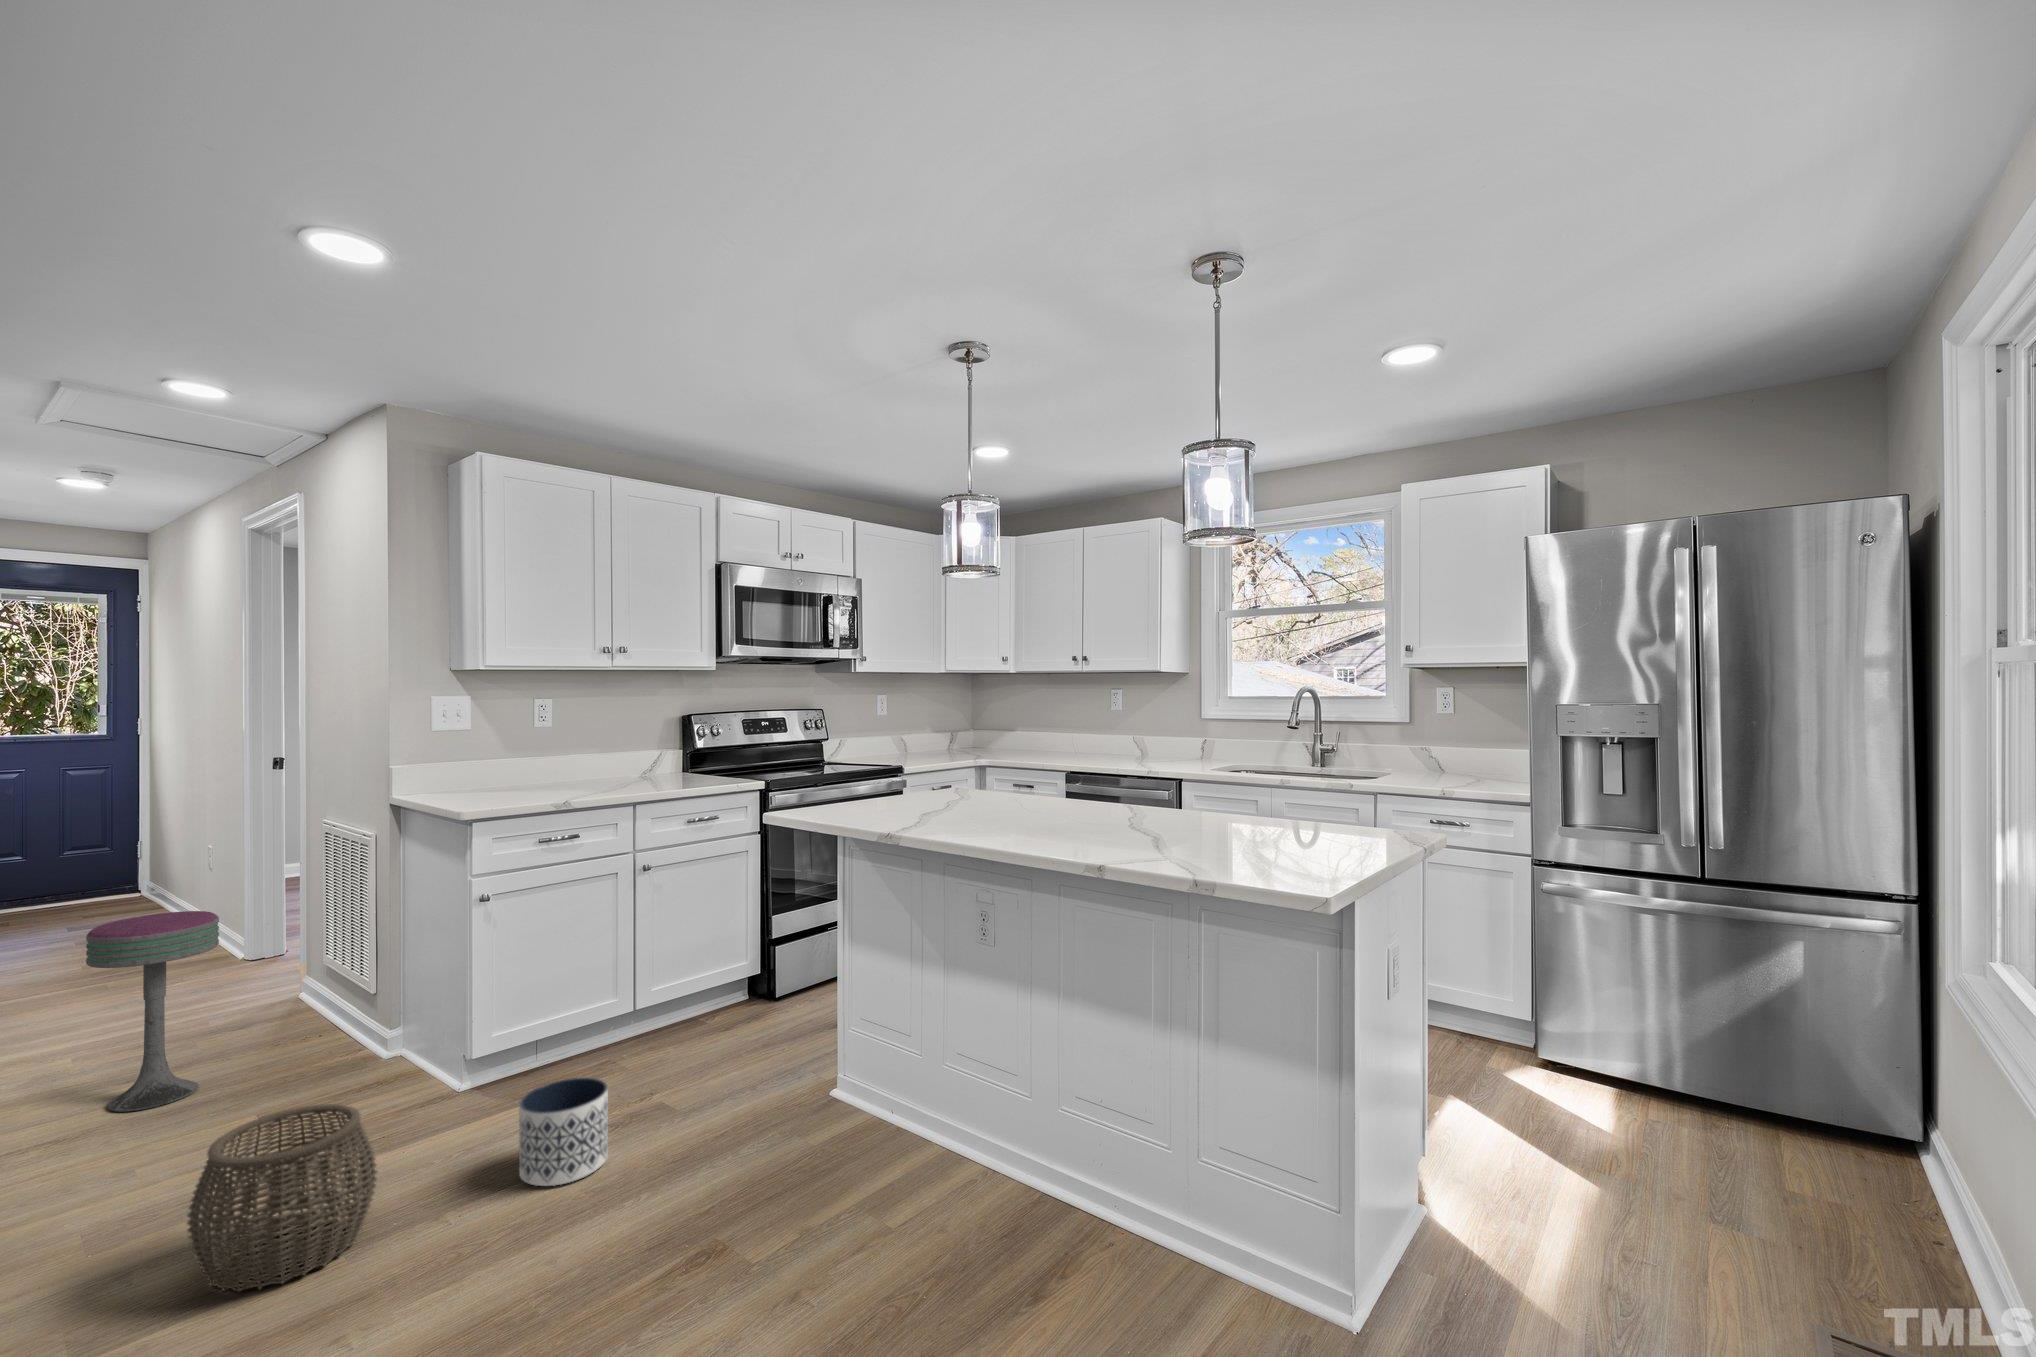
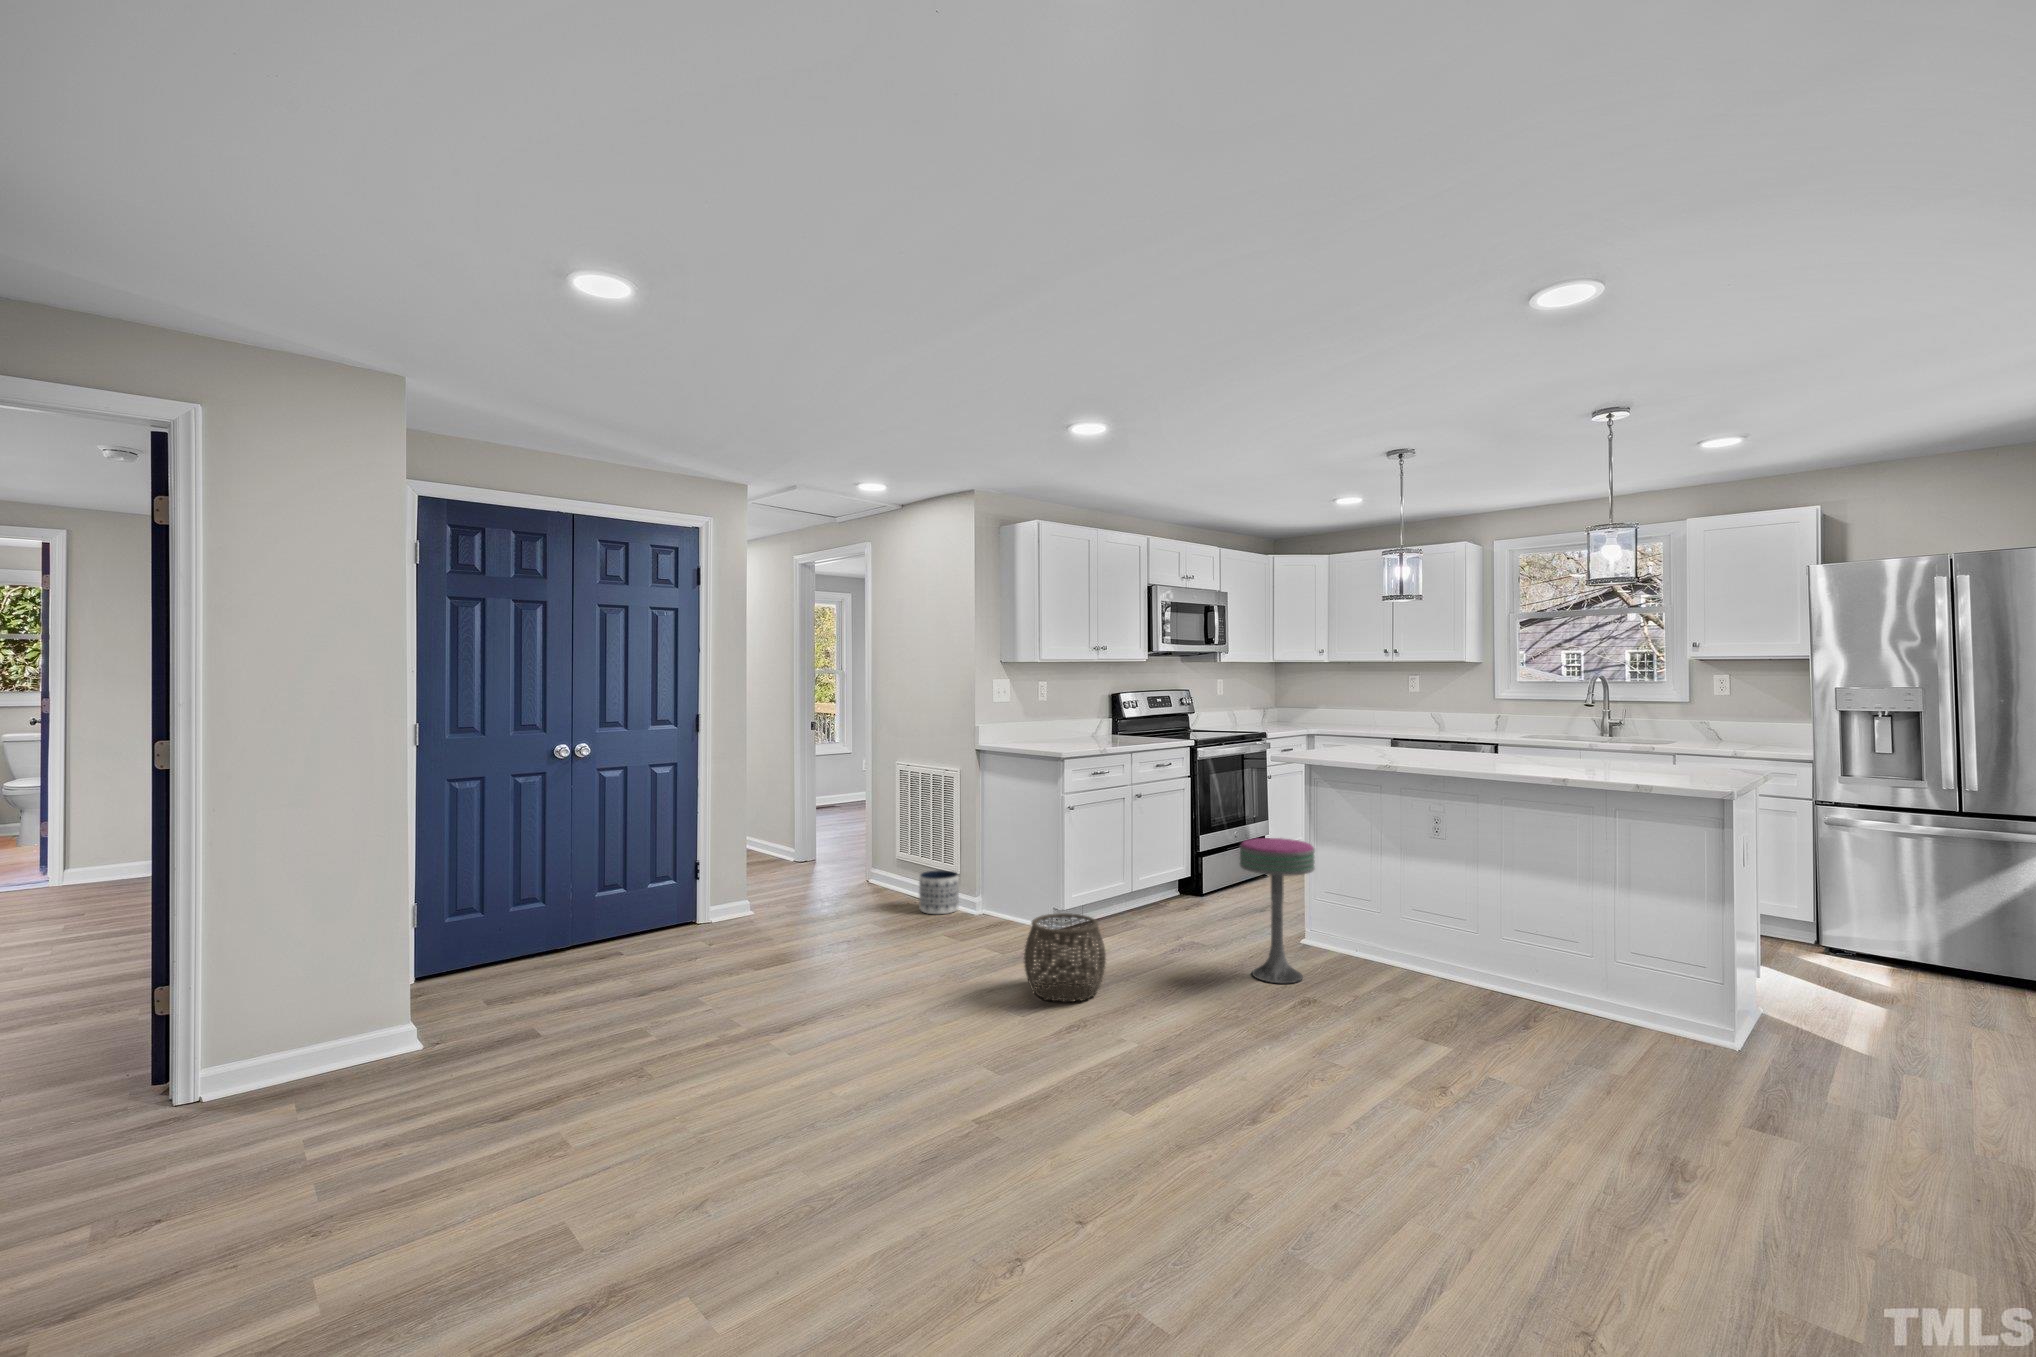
bar stool: present [86,911,219,1112] -> present [1240,838,1315,983]
planter: present [519,1078,608,1186] -> present [919,870,959,914]

